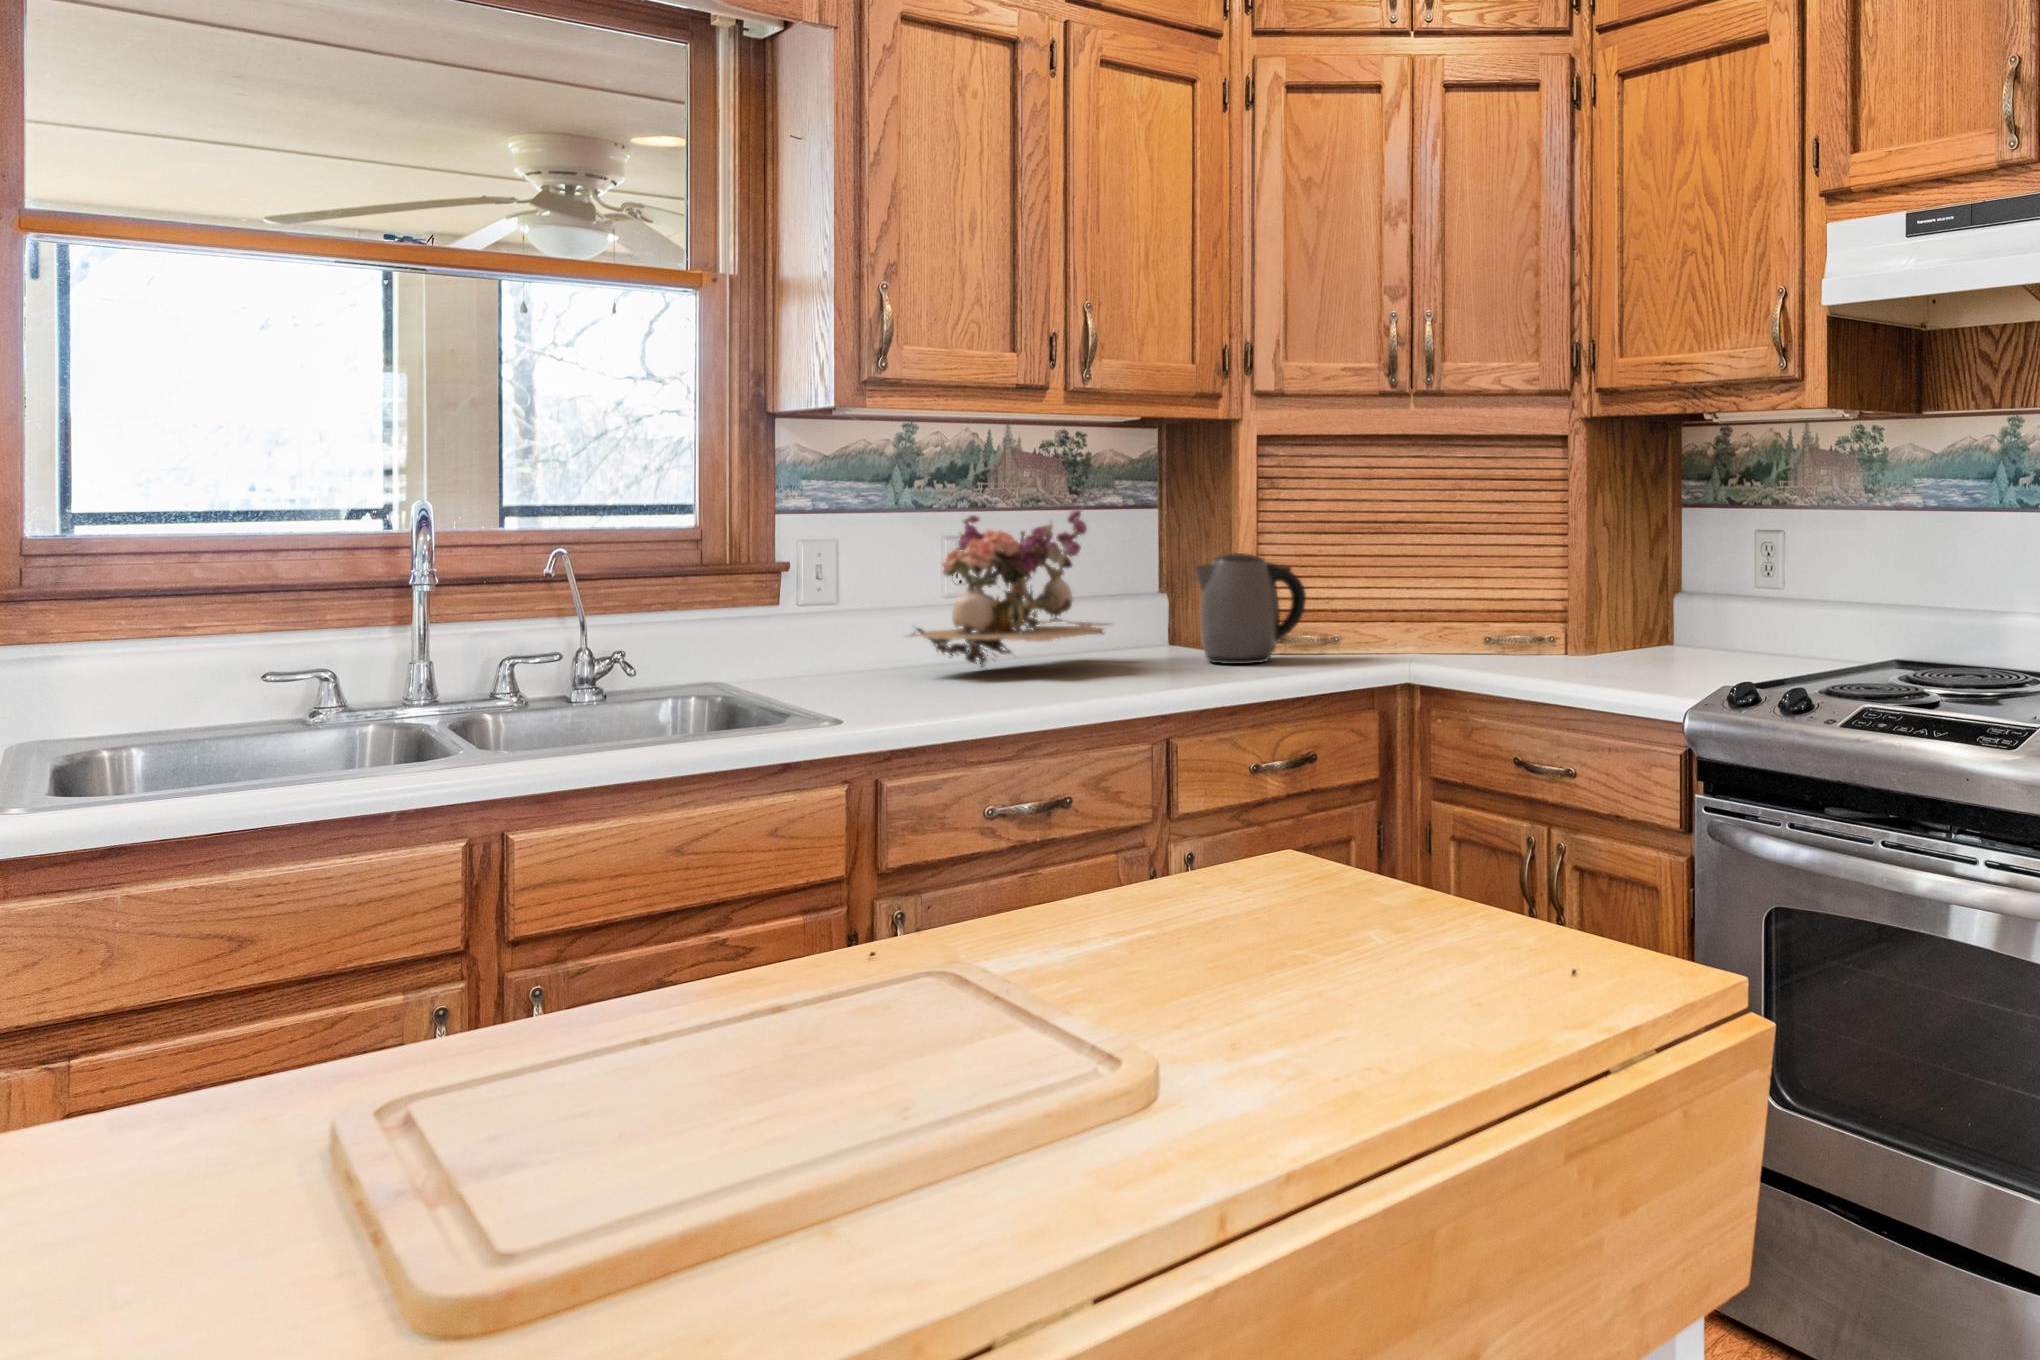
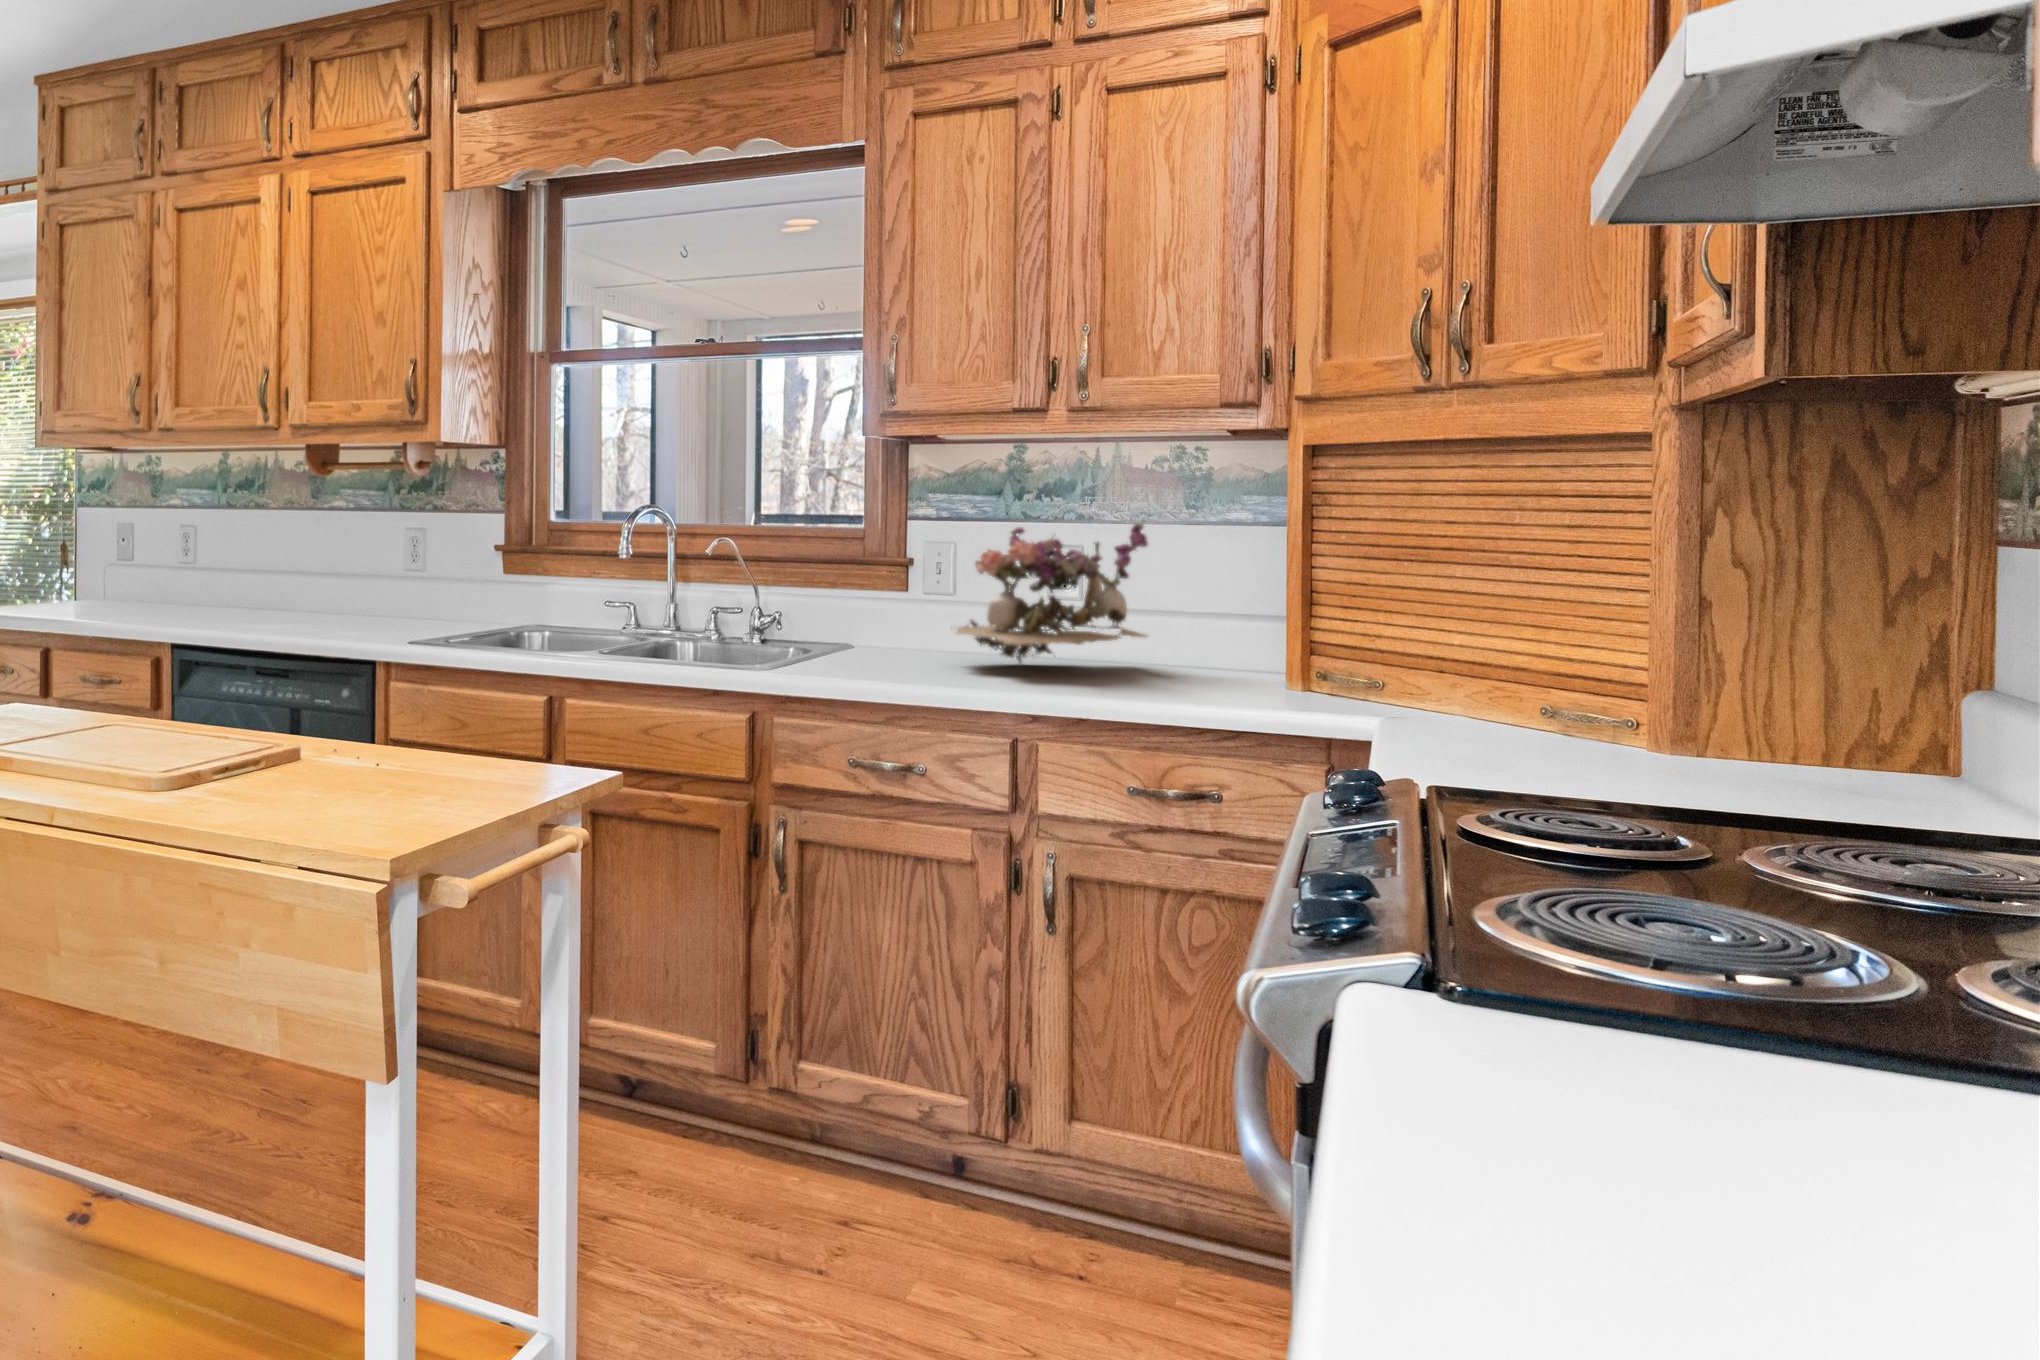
kettle: present [1195,553,1306,664] -> none [1196,575,1325,695]

